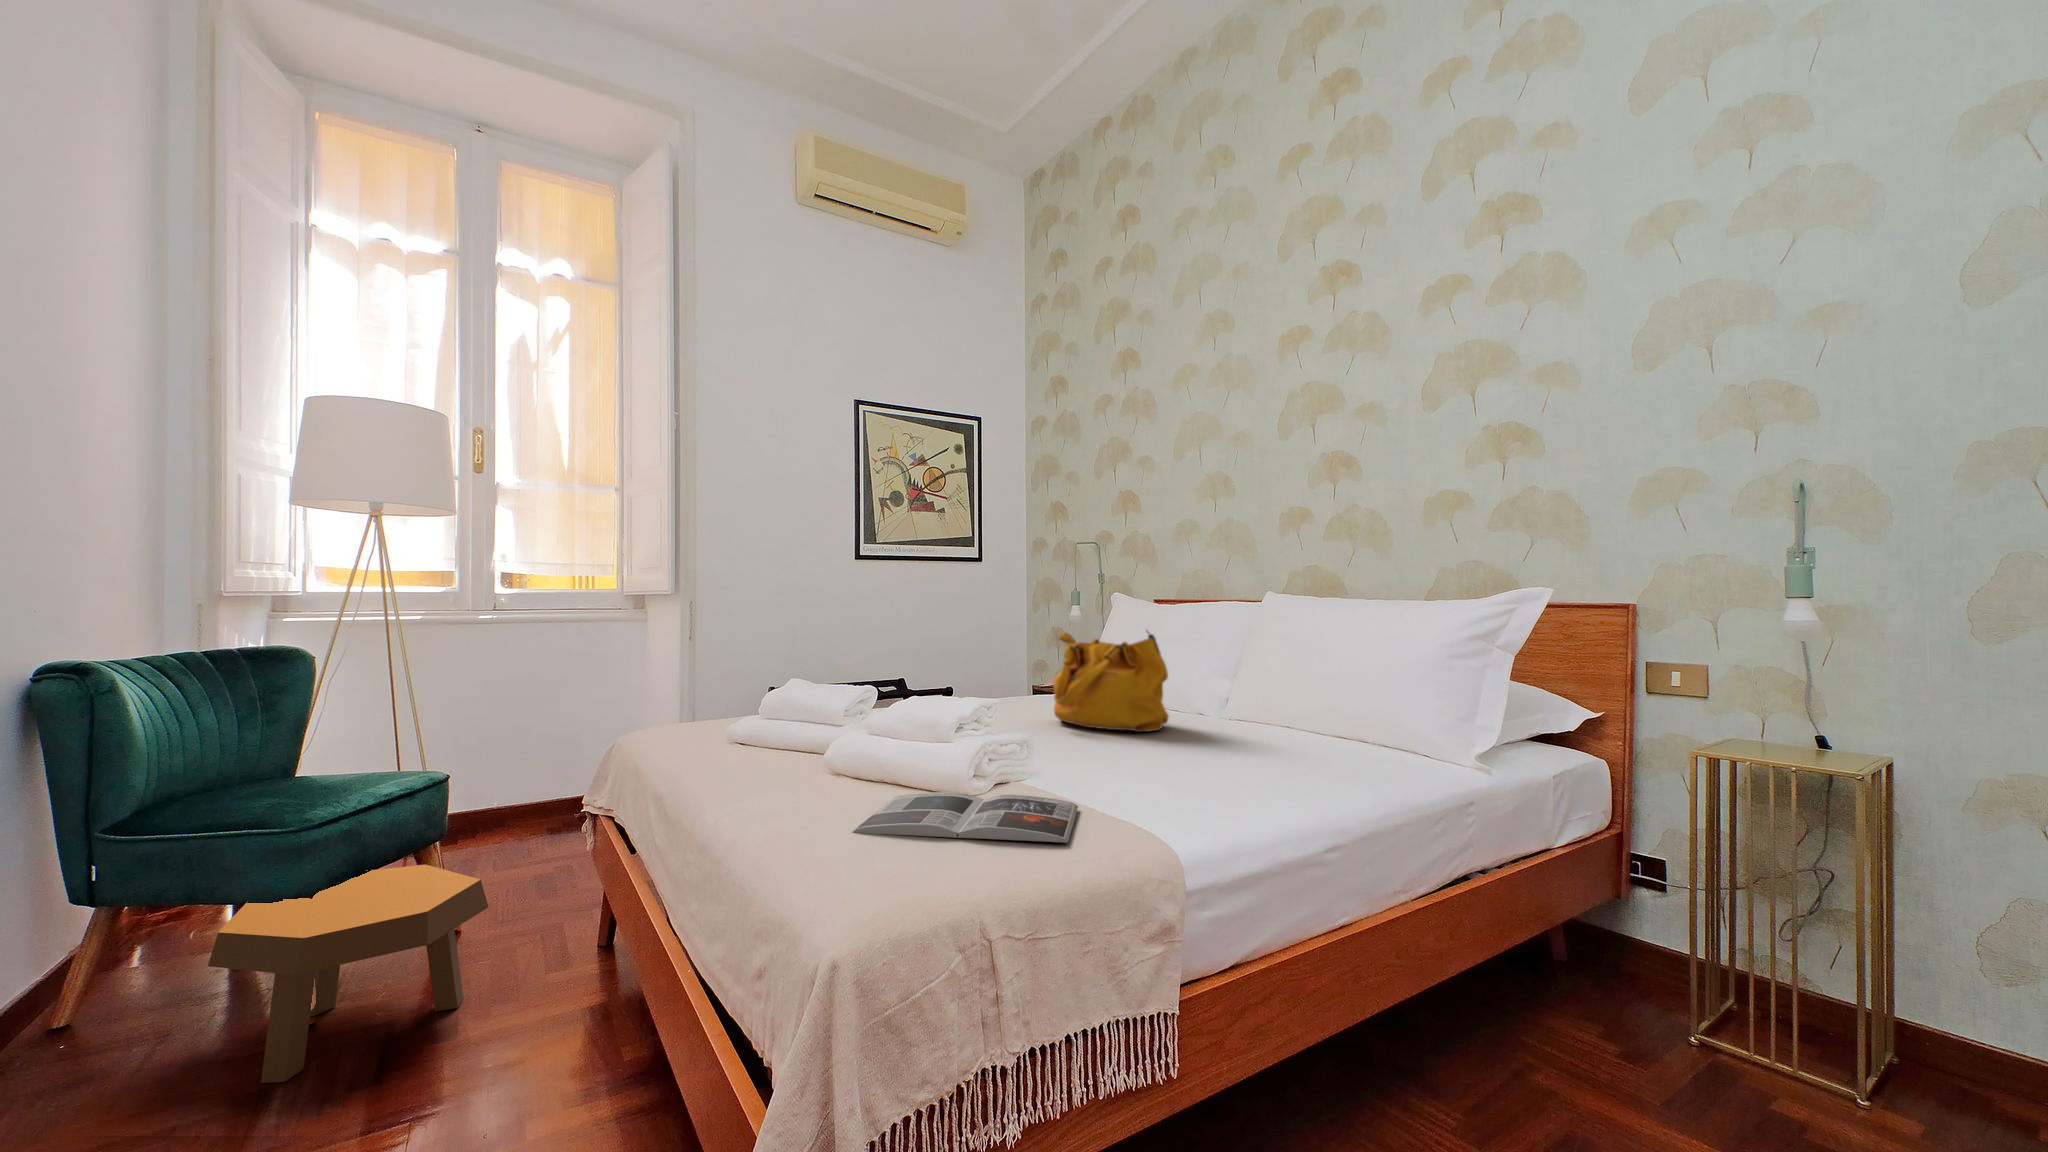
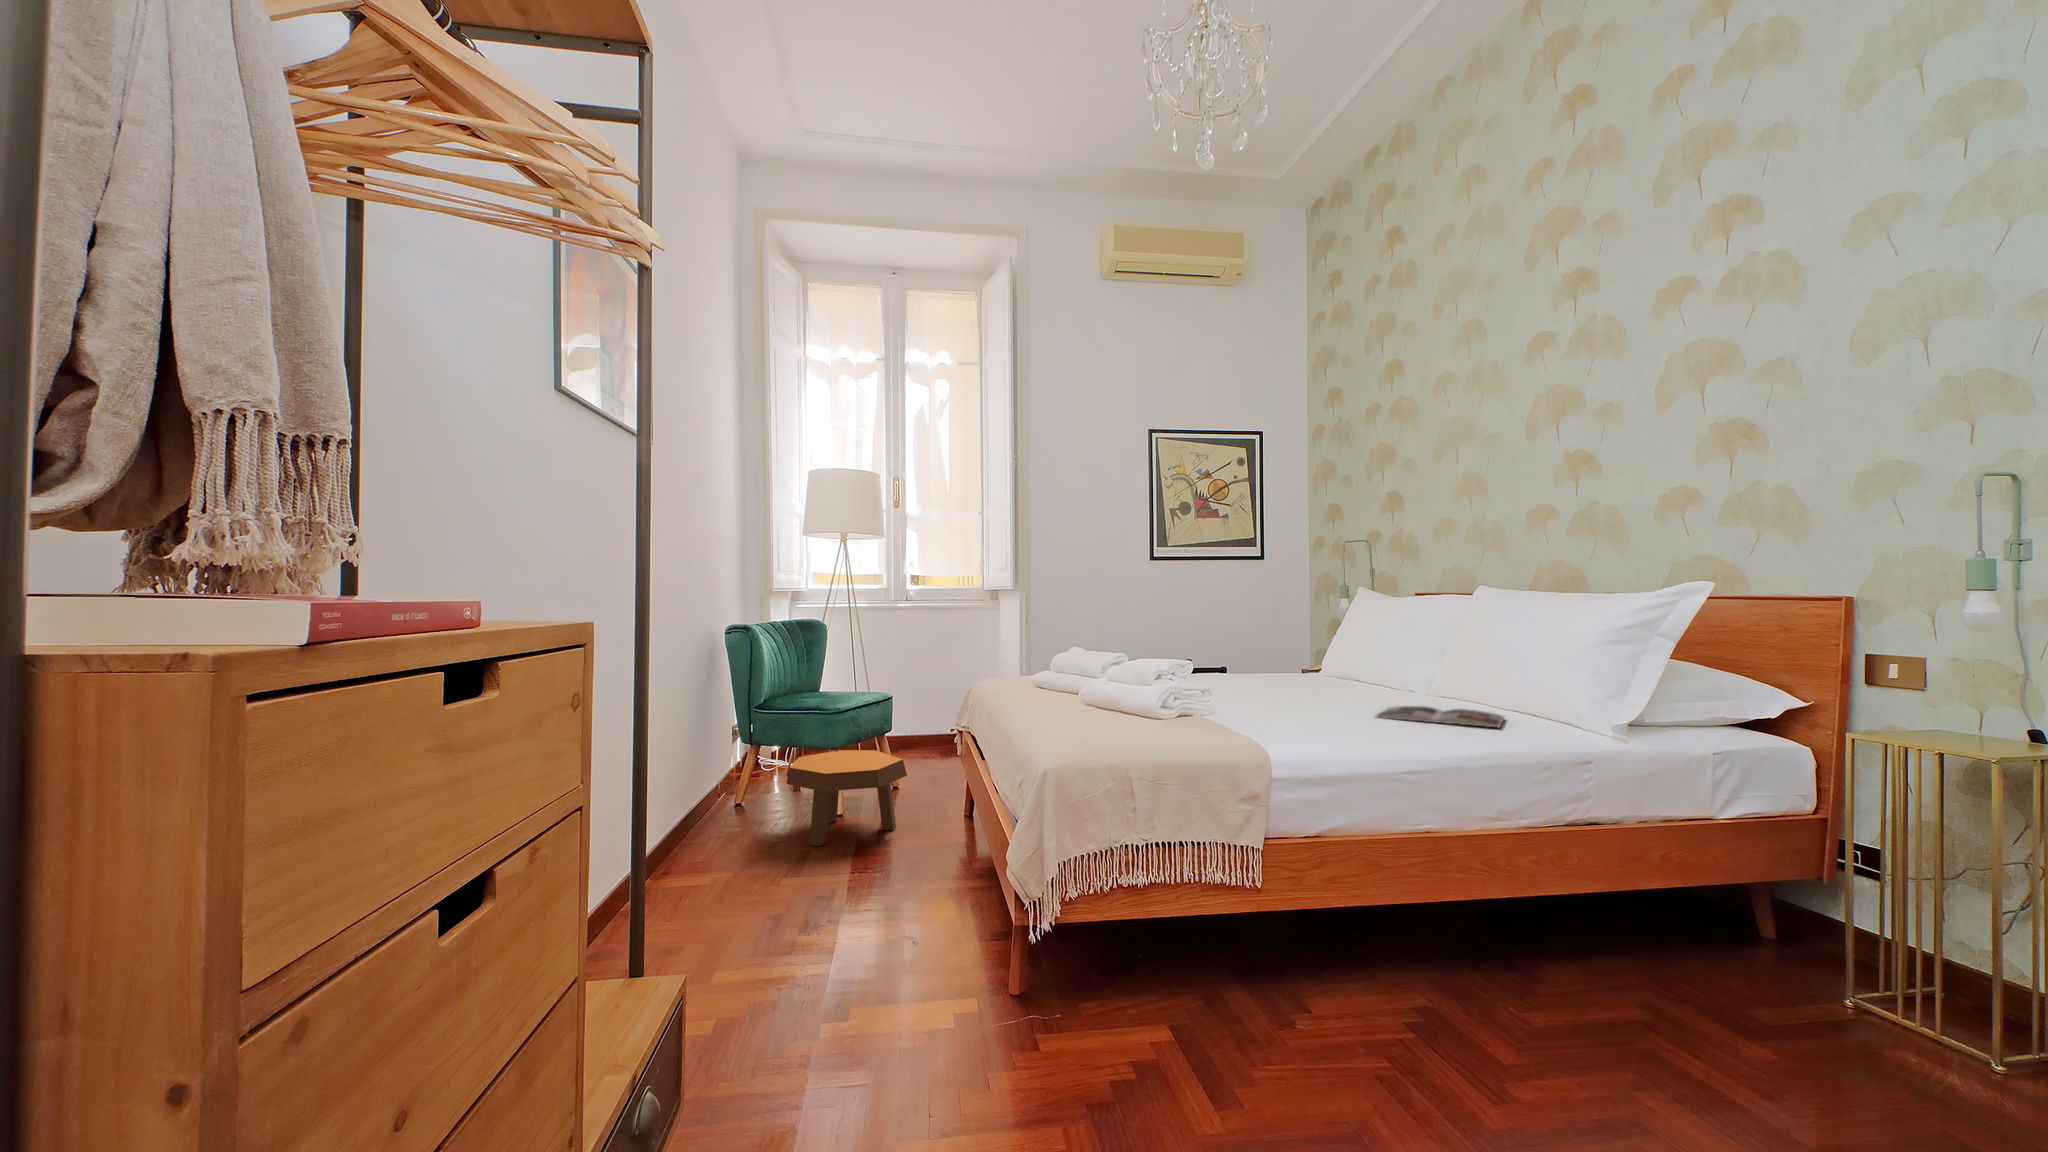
handbag: present [1053,631,1169,732] -> none [1264,617,1362,696]
magazine: present [853,792,1078,843] -> present [1375,706,1504,727]

